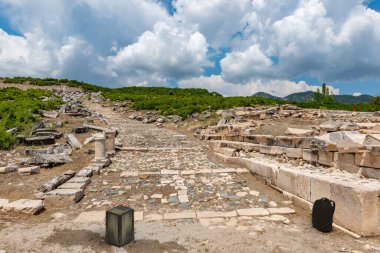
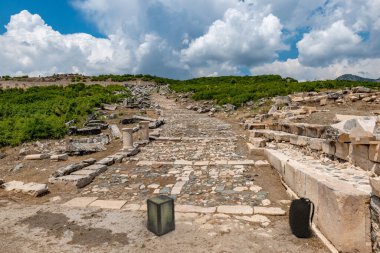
storage box: present [105,205,134,248] -> present [147,195,175,236]

